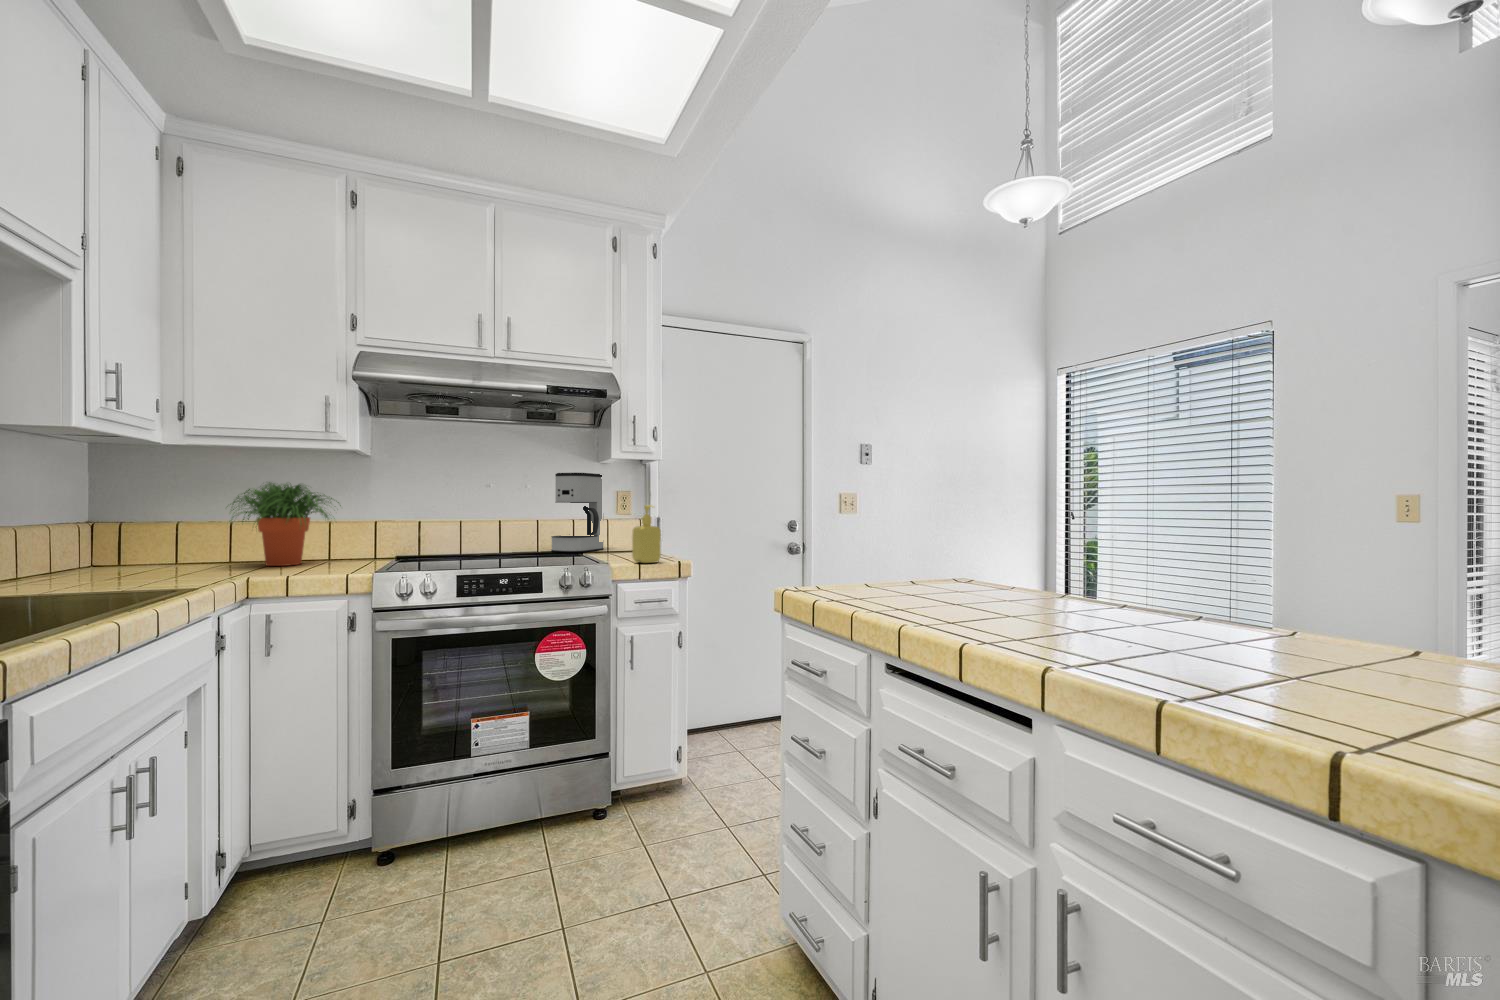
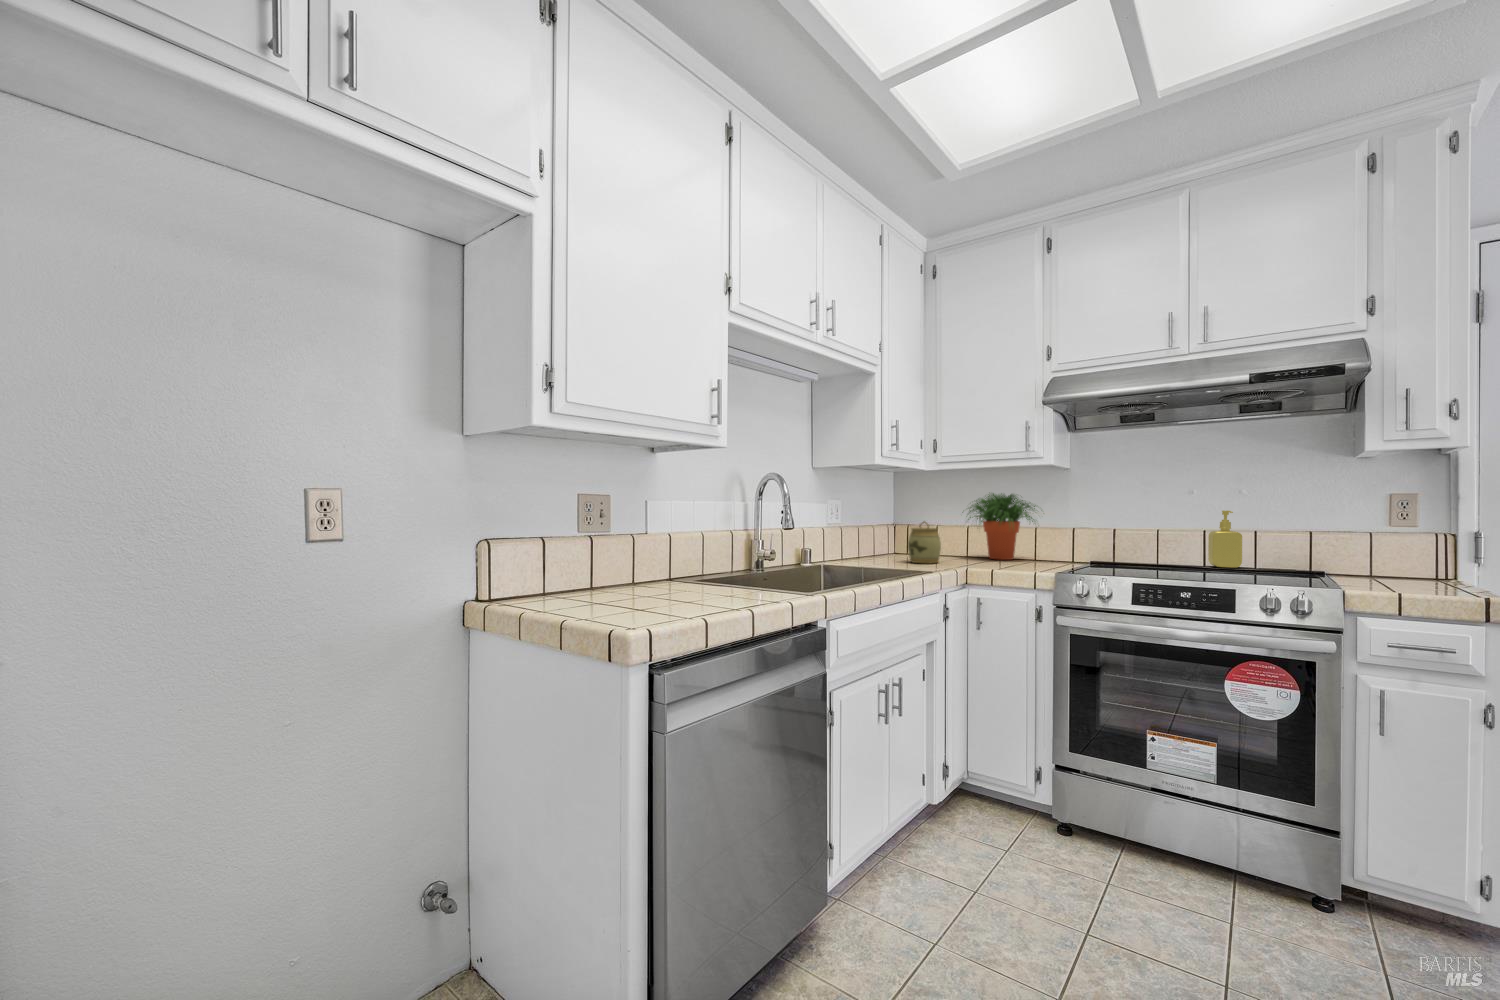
coffee maker: present [551,473,604,552] -> none [1275,474,1362,573]
soap dispenser: present [632,505,661,563] -> present [1208,511,1242,568]
jar: none [134,519,197,581] -> present [908,521,941,563]

